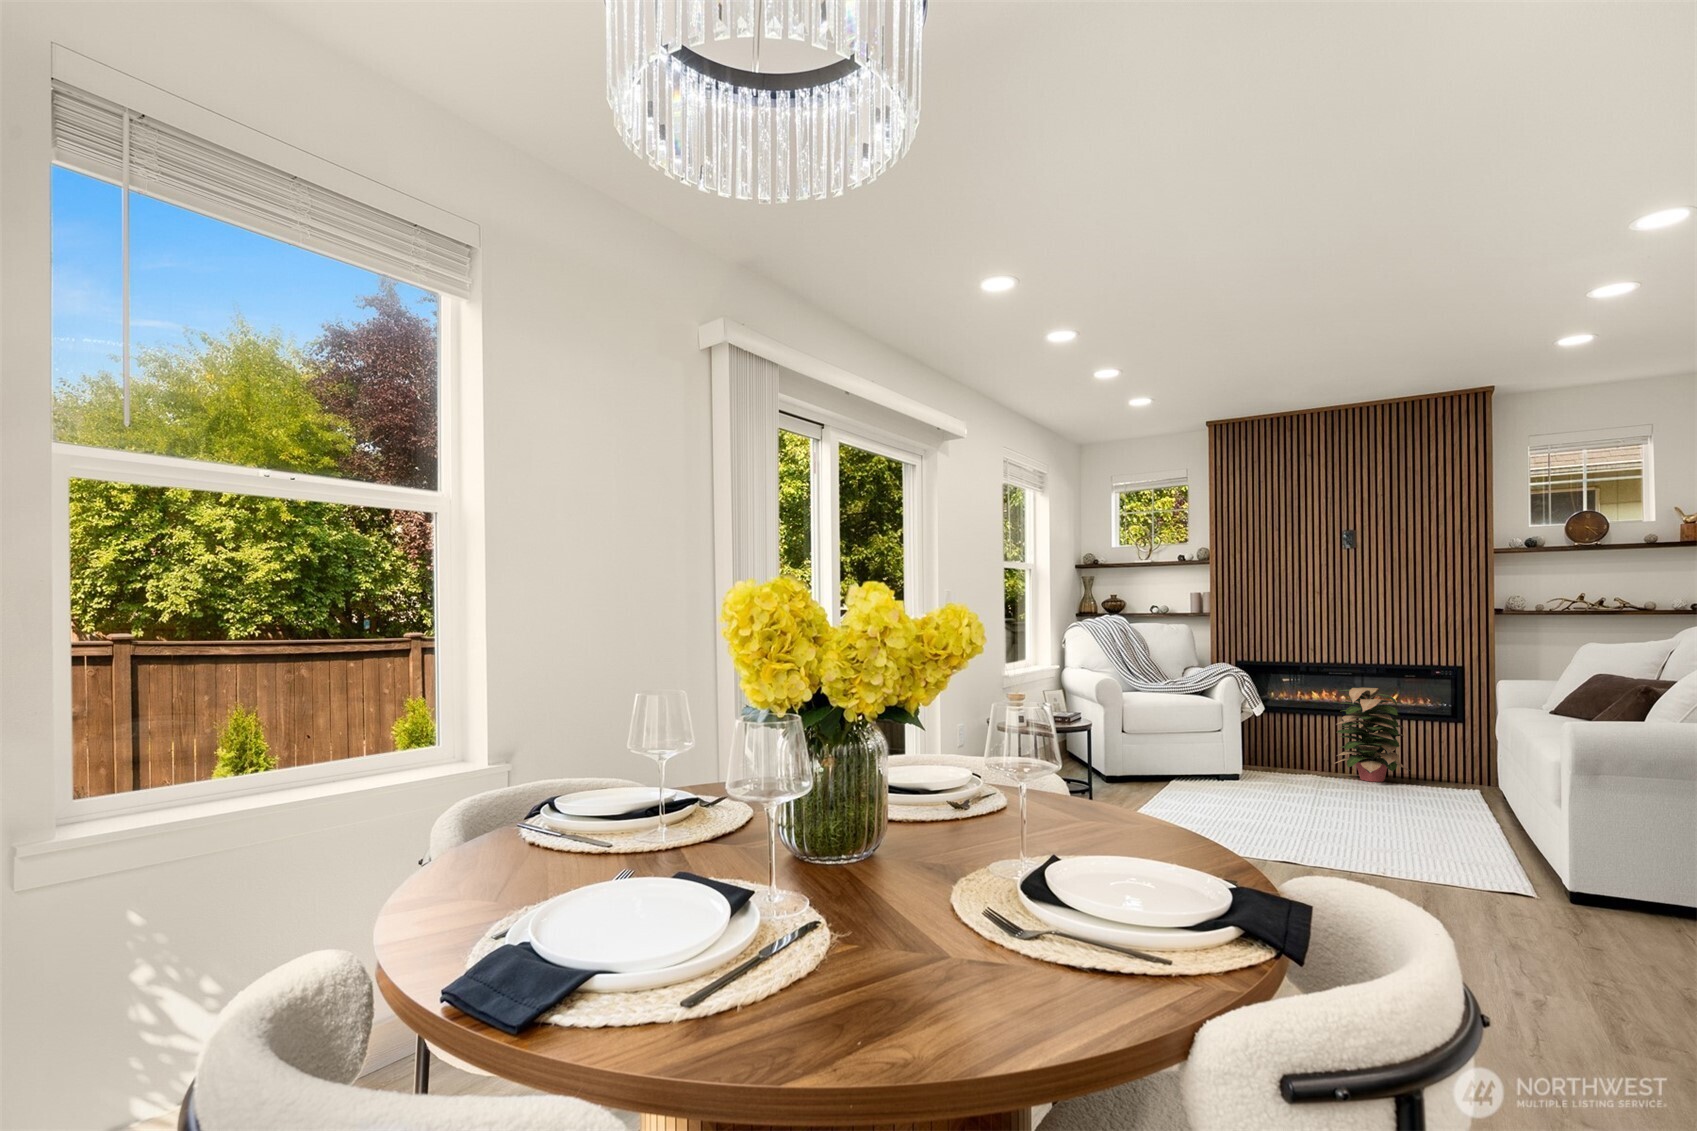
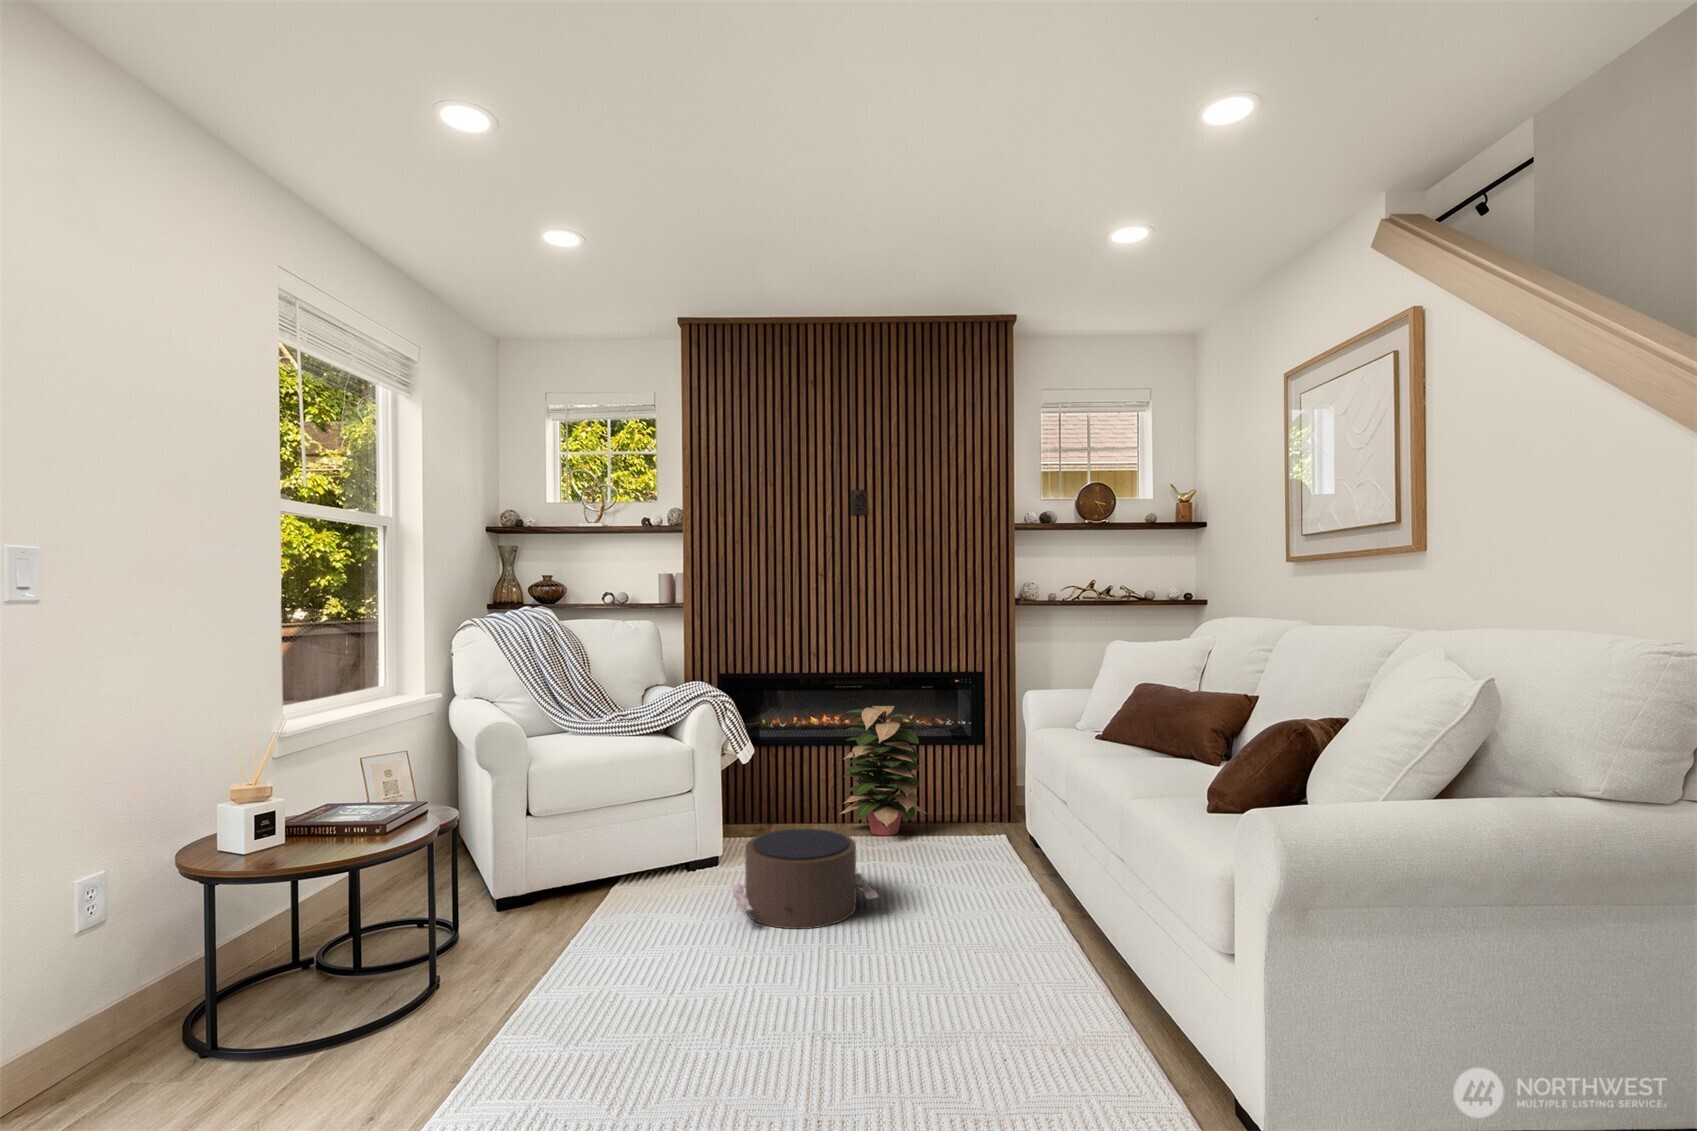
pouf: none [1245,756,1348,810] -> present [732,829,878,929]

